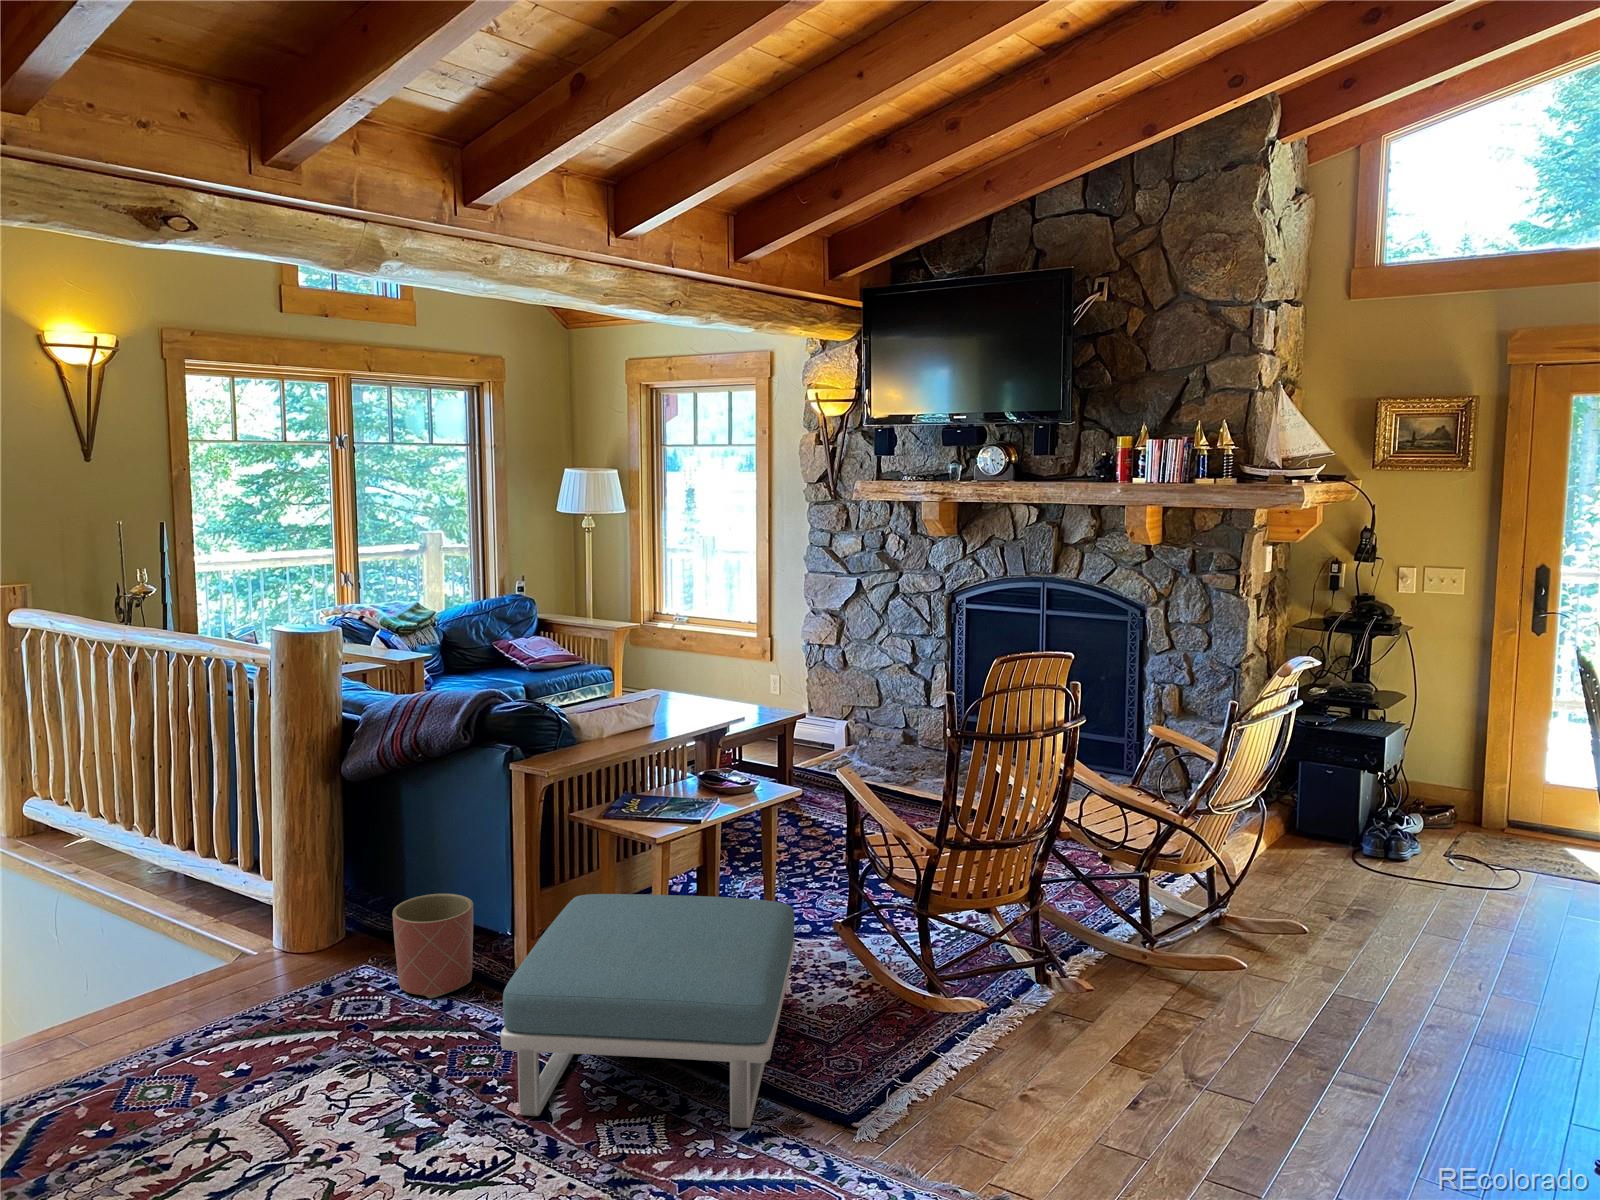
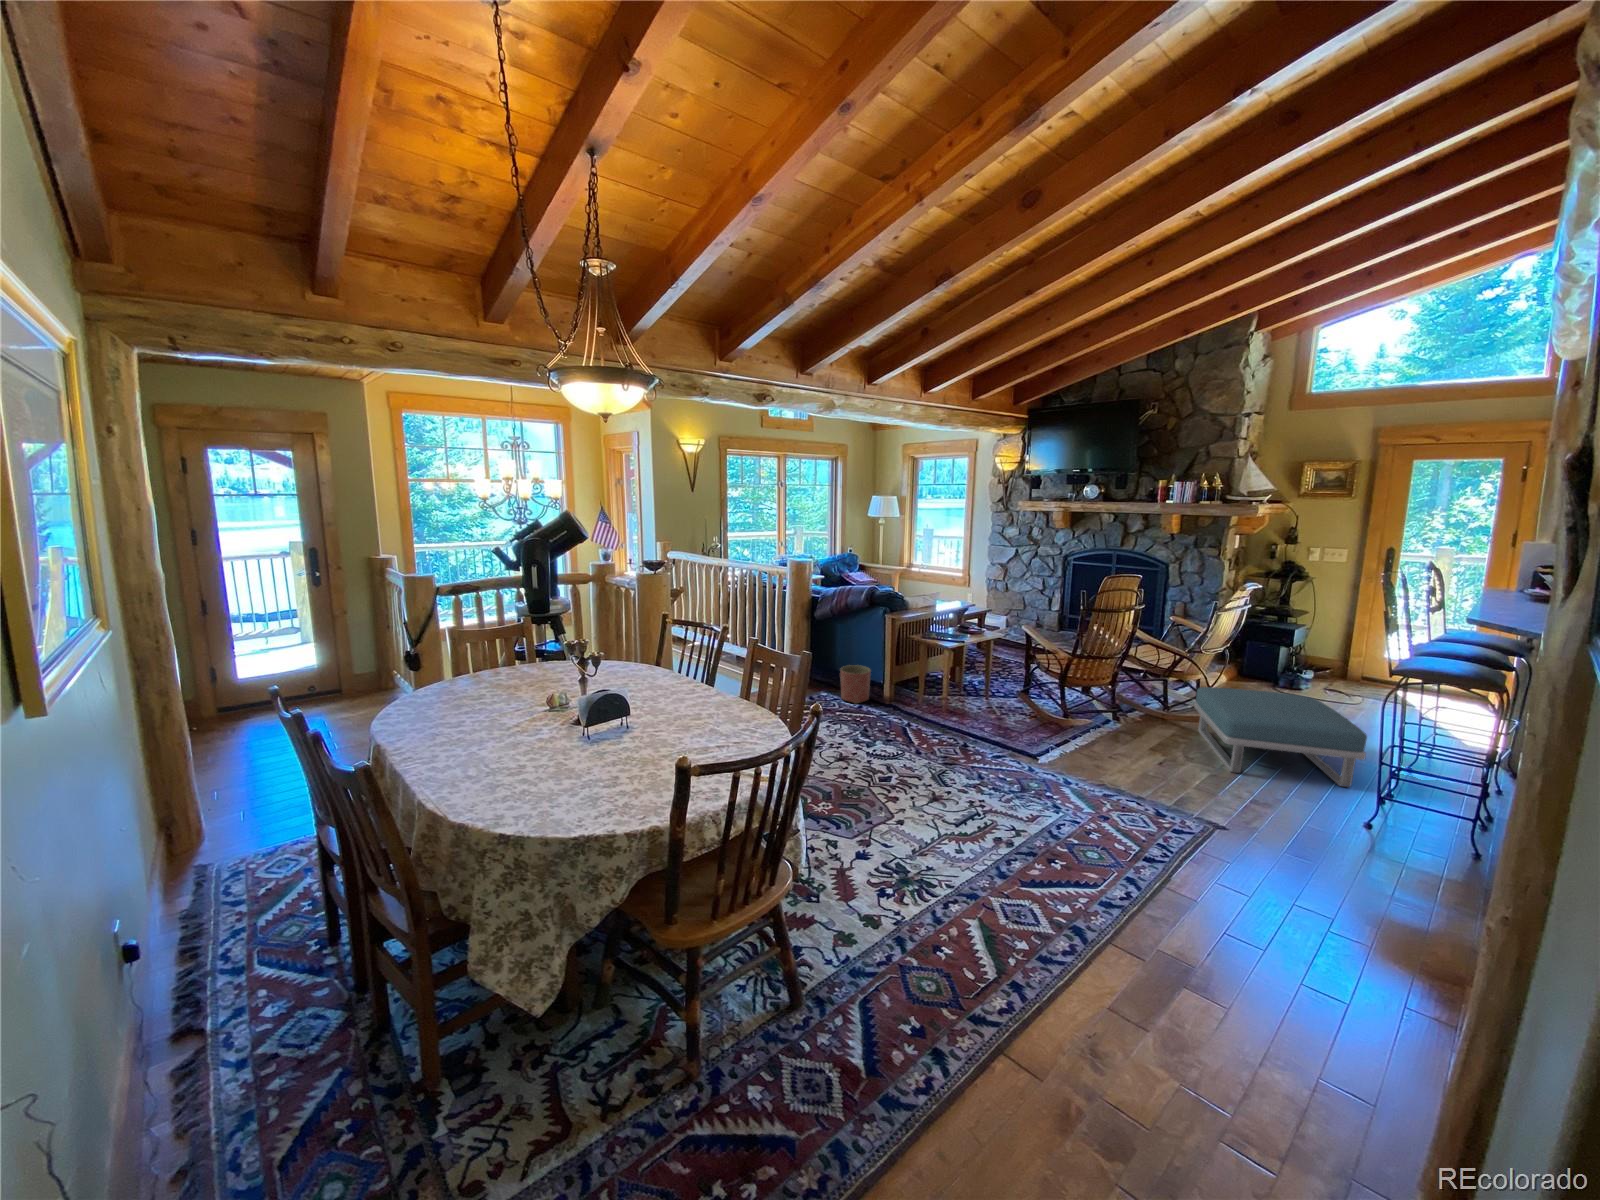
footstool: present [500,894,795,1128] -> present [1194,687,1367,787]

